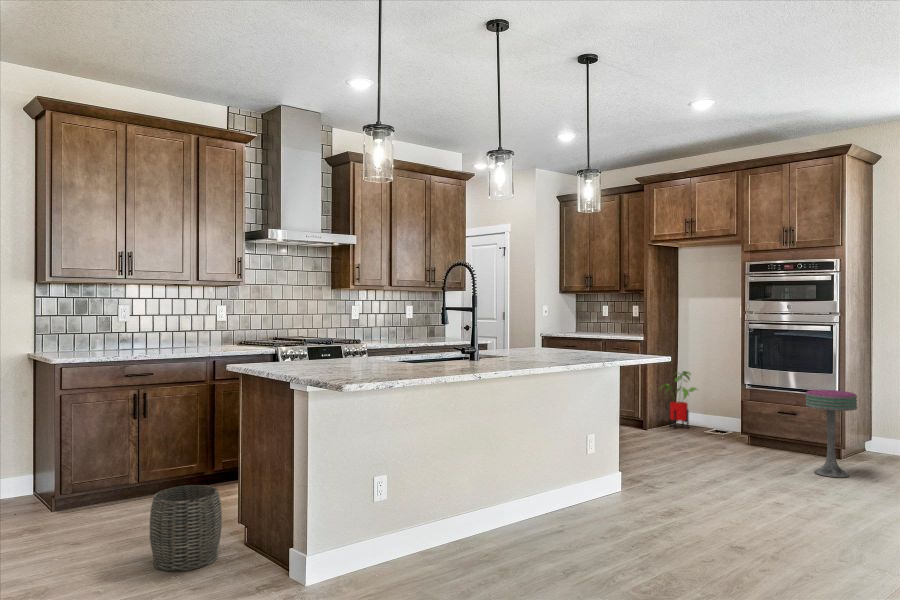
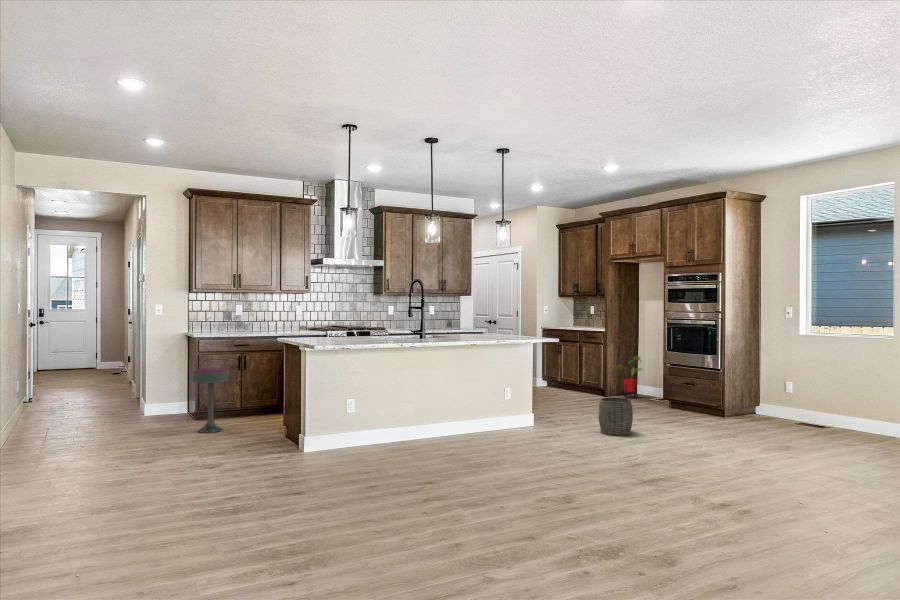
bar stool: present [806,390,857,477] -> present [193,368,229,433]
woven basket: present [150,485,222,571] -> present [599,397,633,436]

